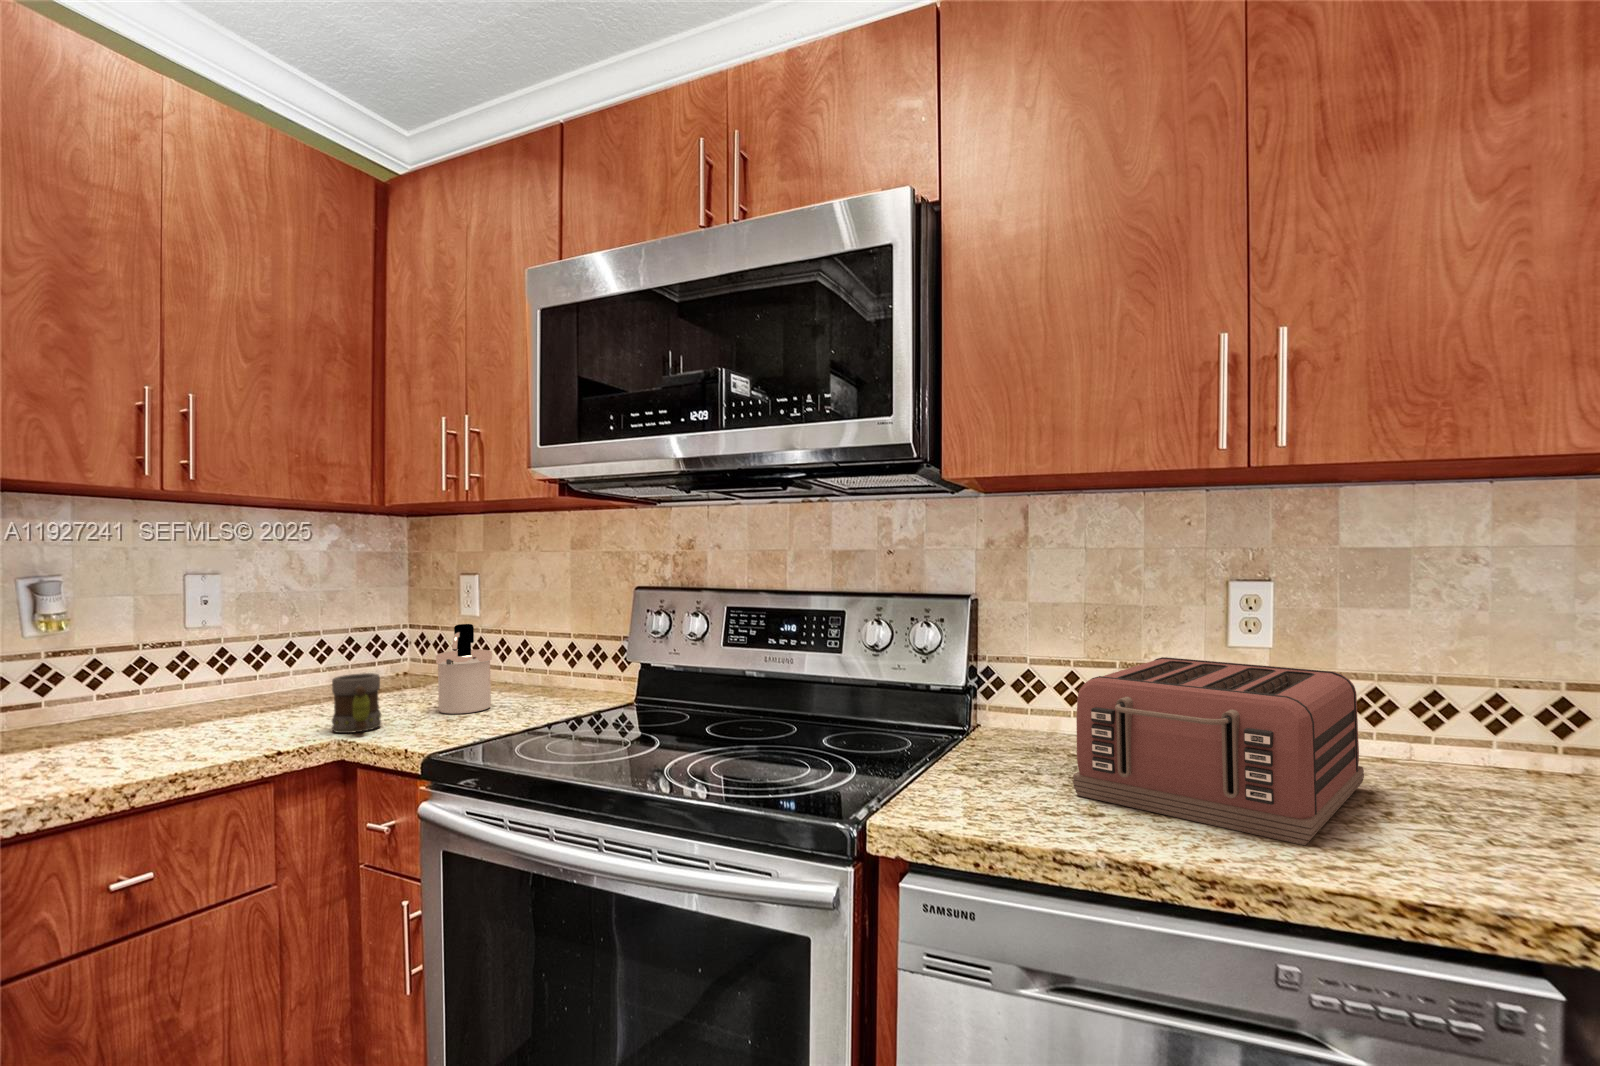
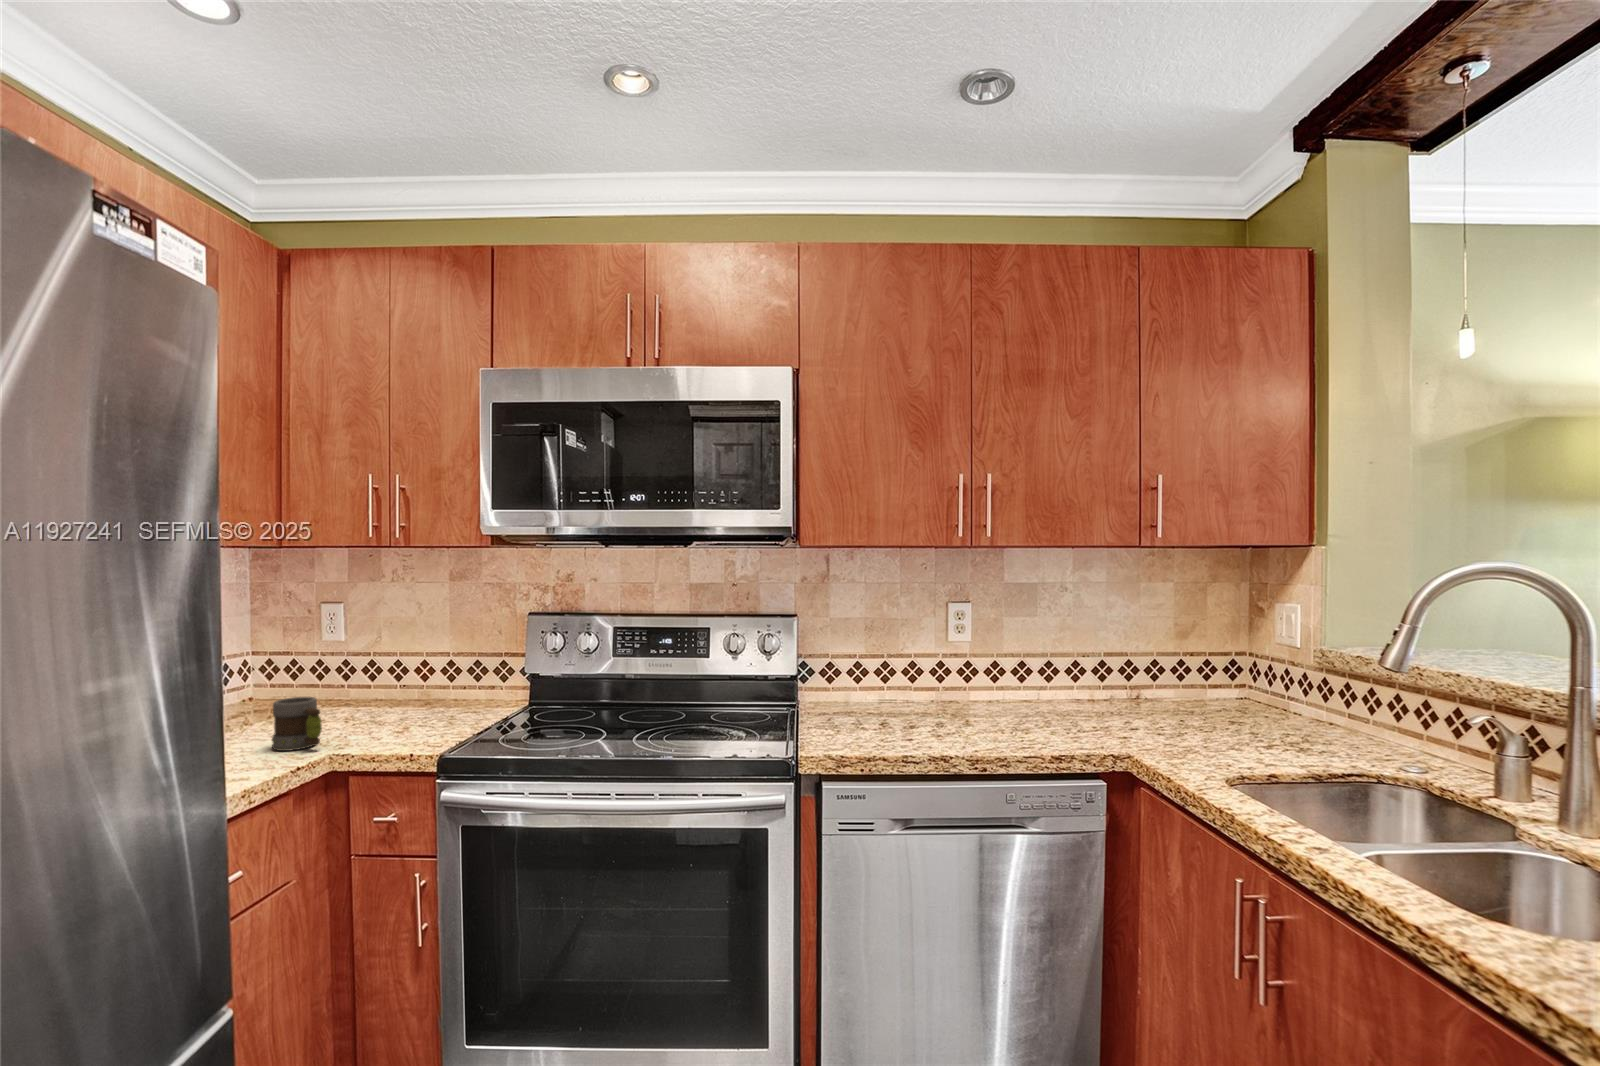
soap dispenser: present [436,624,492,714] -> none [342,649,394,728]
toaster: present [1073,657,1364,845] -> none [889,650,1018,741]

